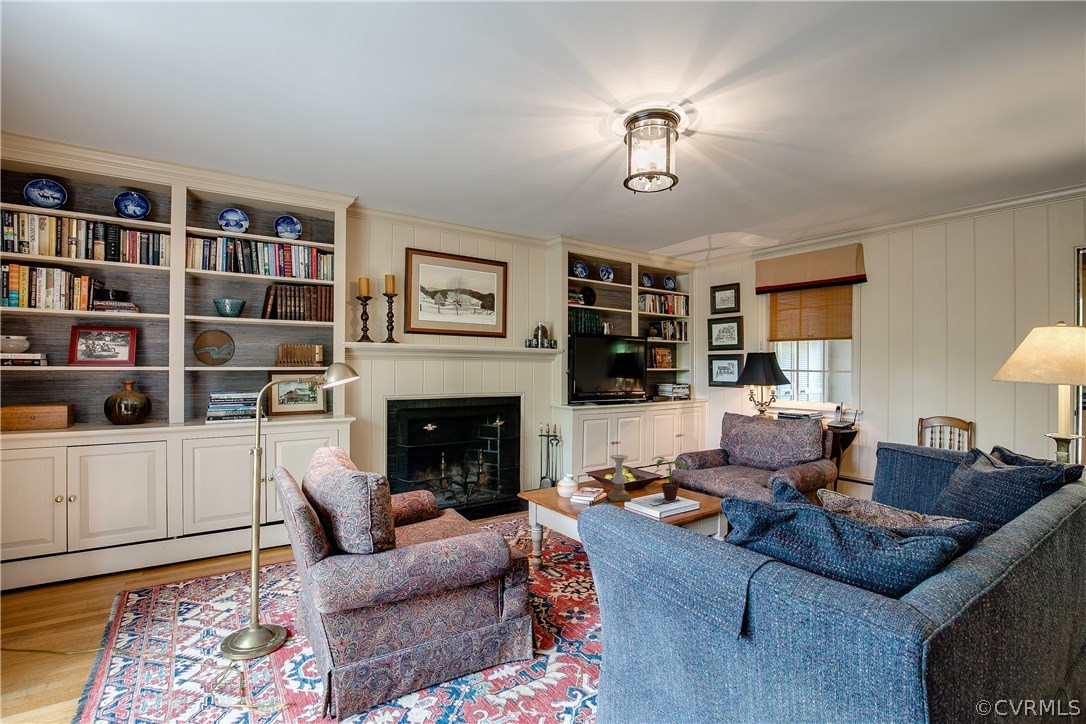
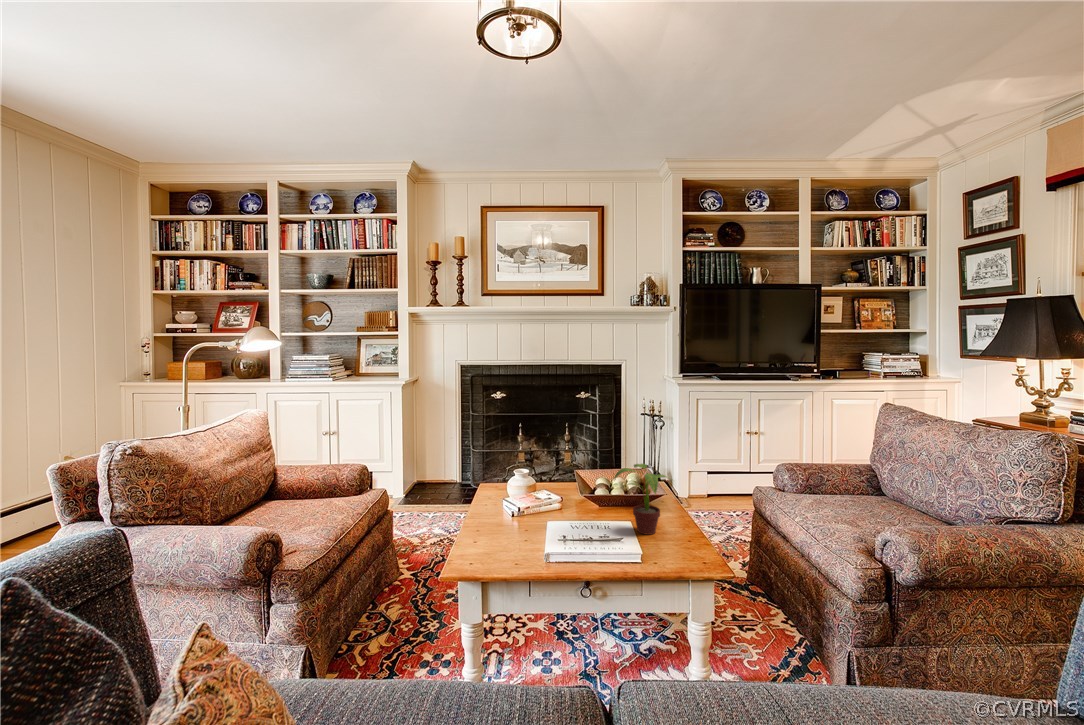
candle holder: present [608,455,631,501] -> none [559,452,595,522]

